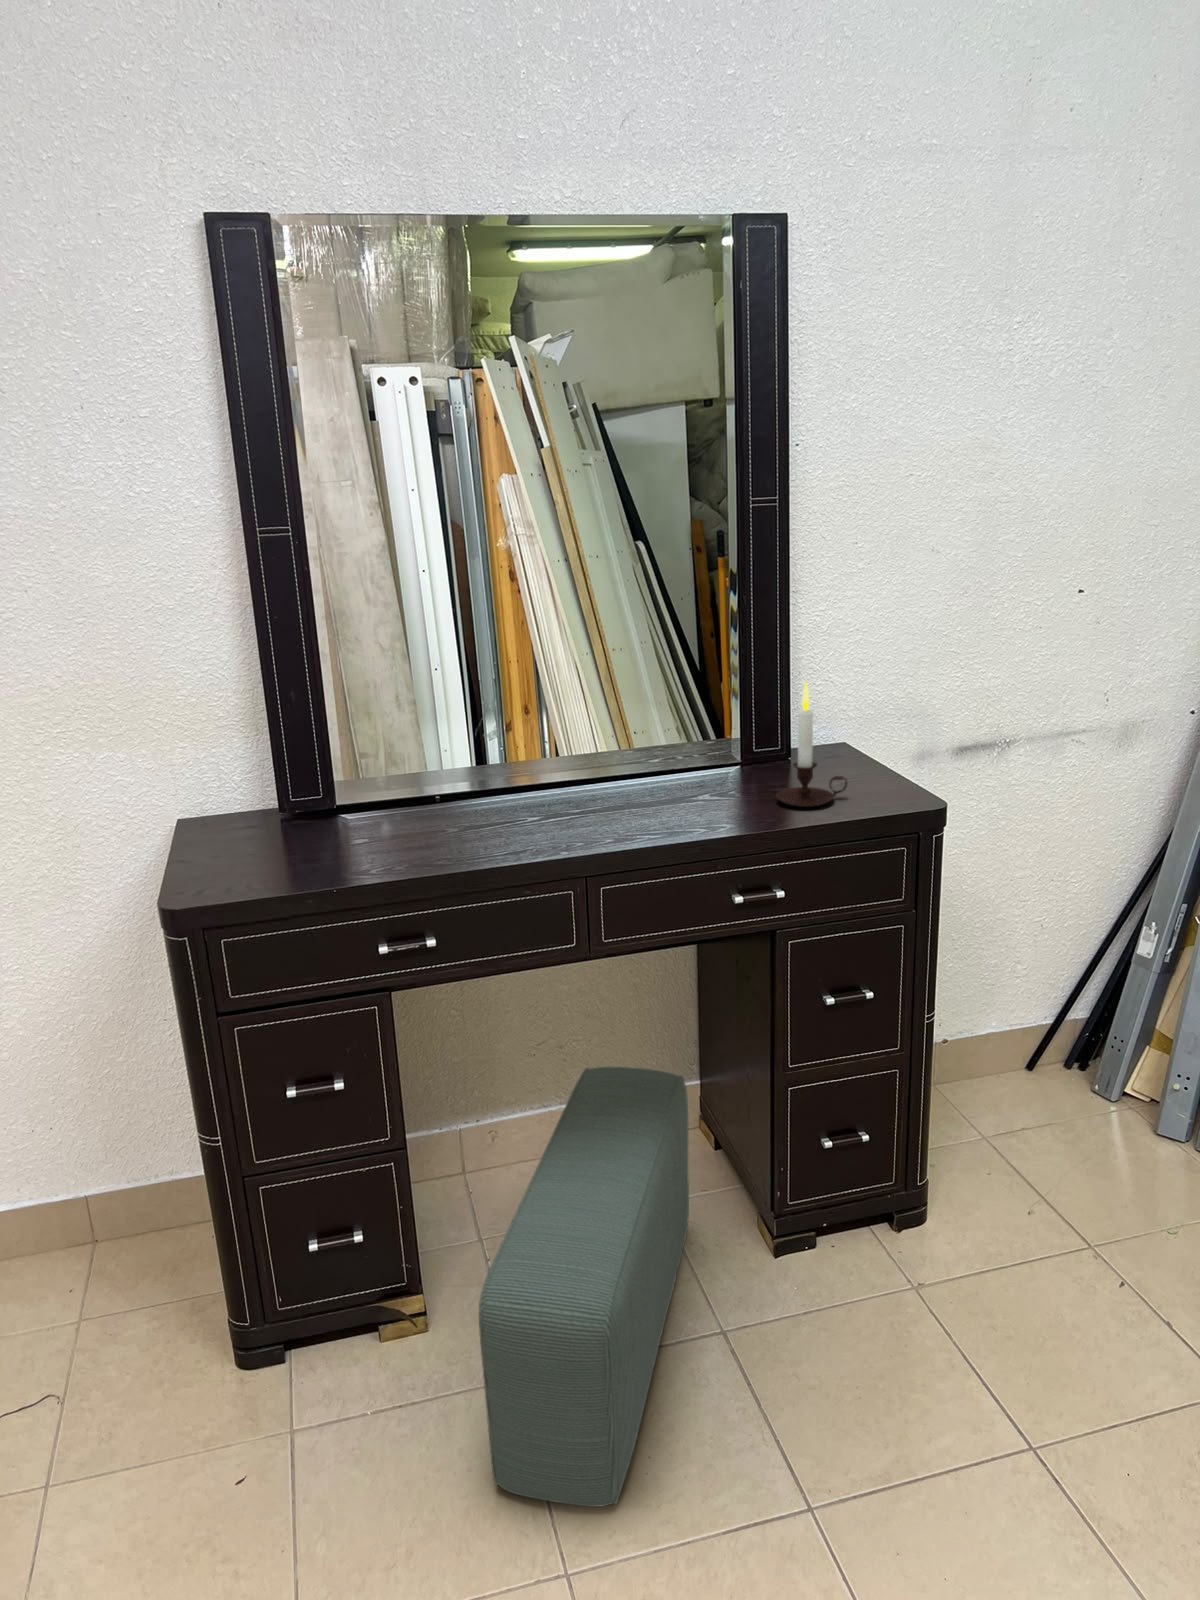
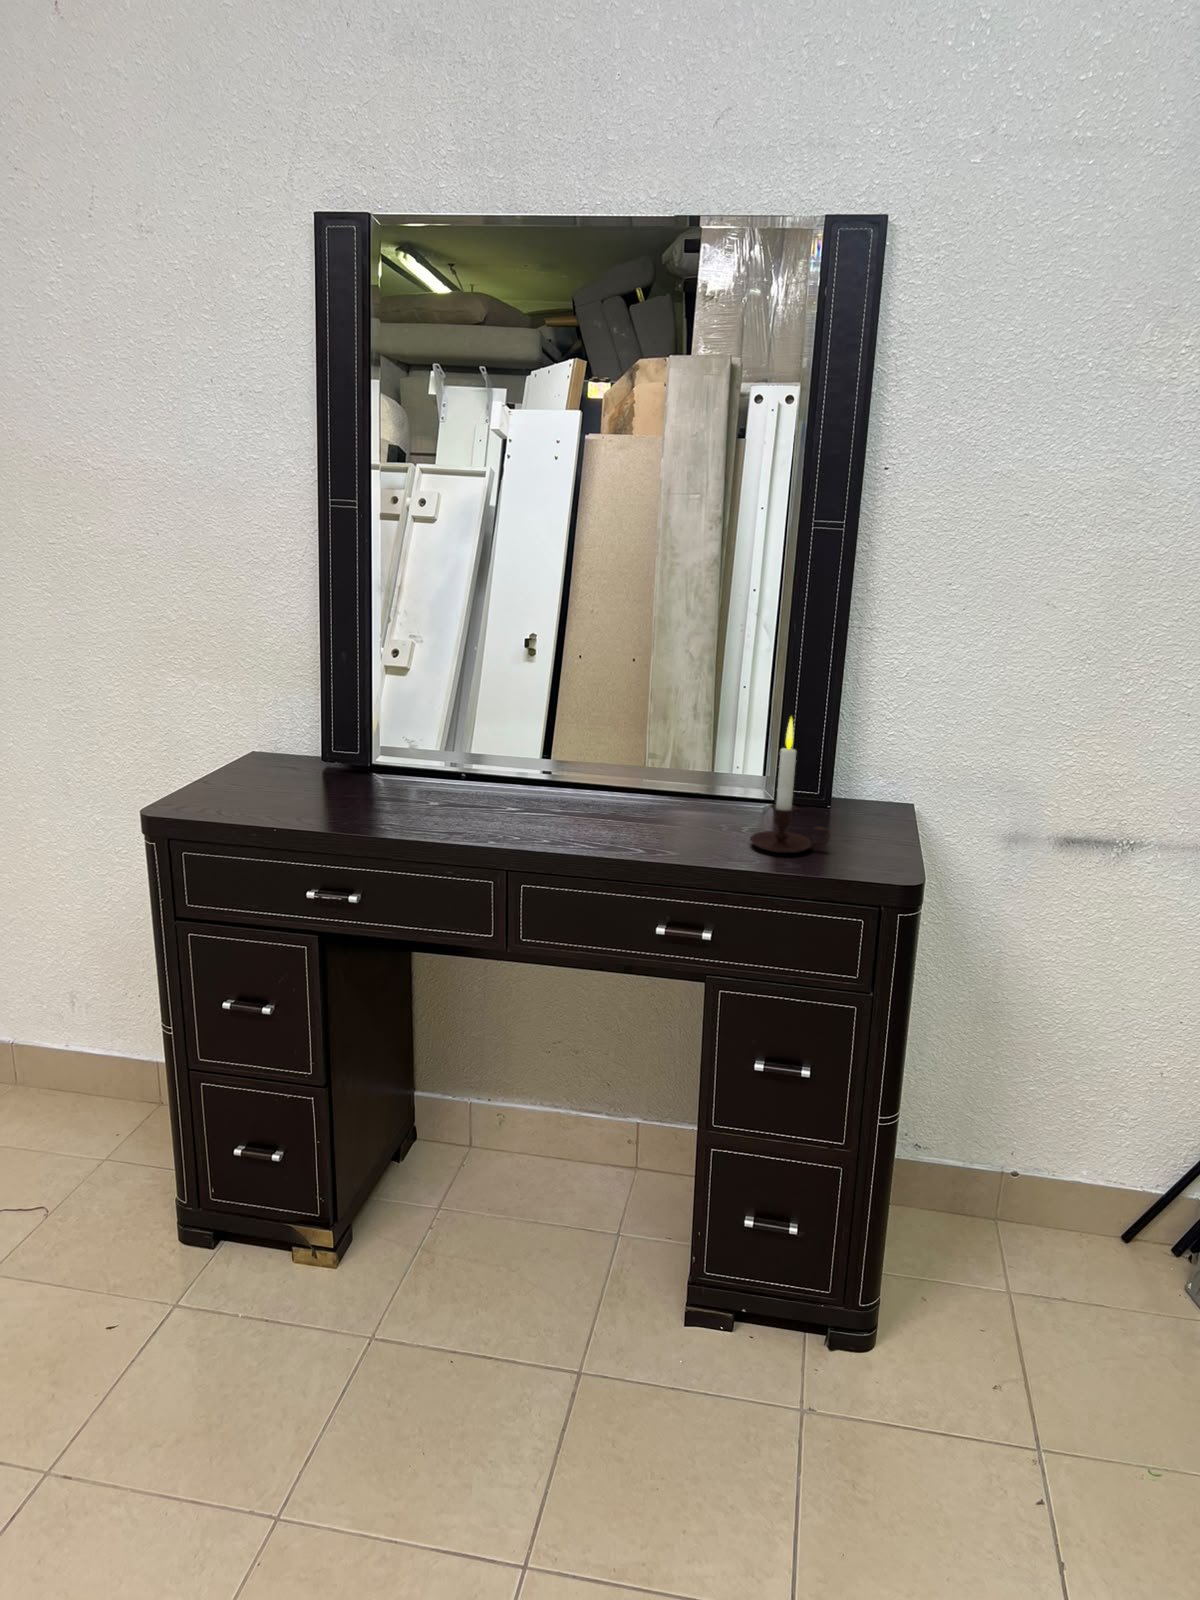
pouf: present [479,1067,689,1507] -> none [268,1072,638,1479]

